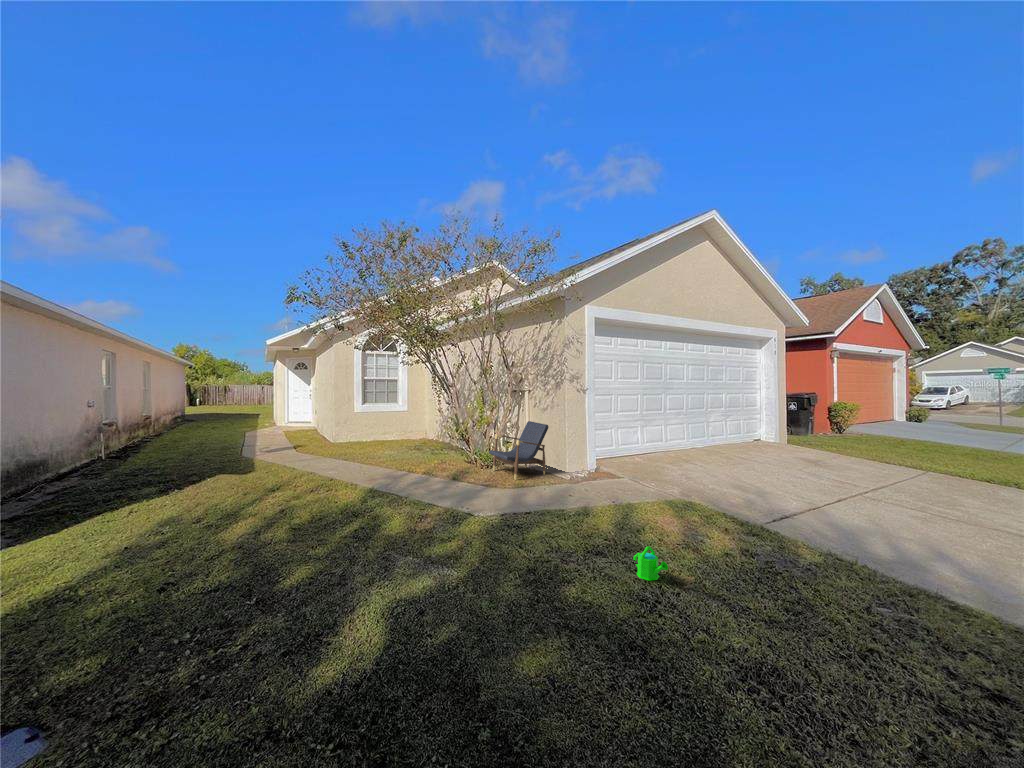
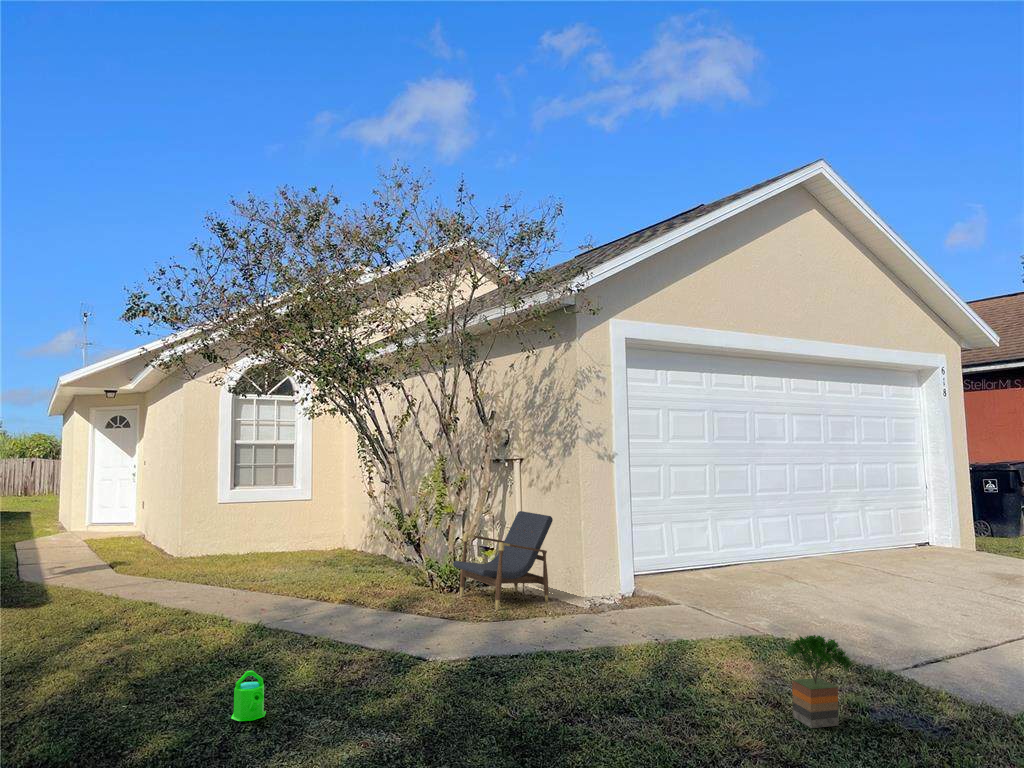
potted tree: none [702,506,749,567] -> present [786,635,852,728]
watering can: present [633,546,668,581] -> present [231,670,266,721]

